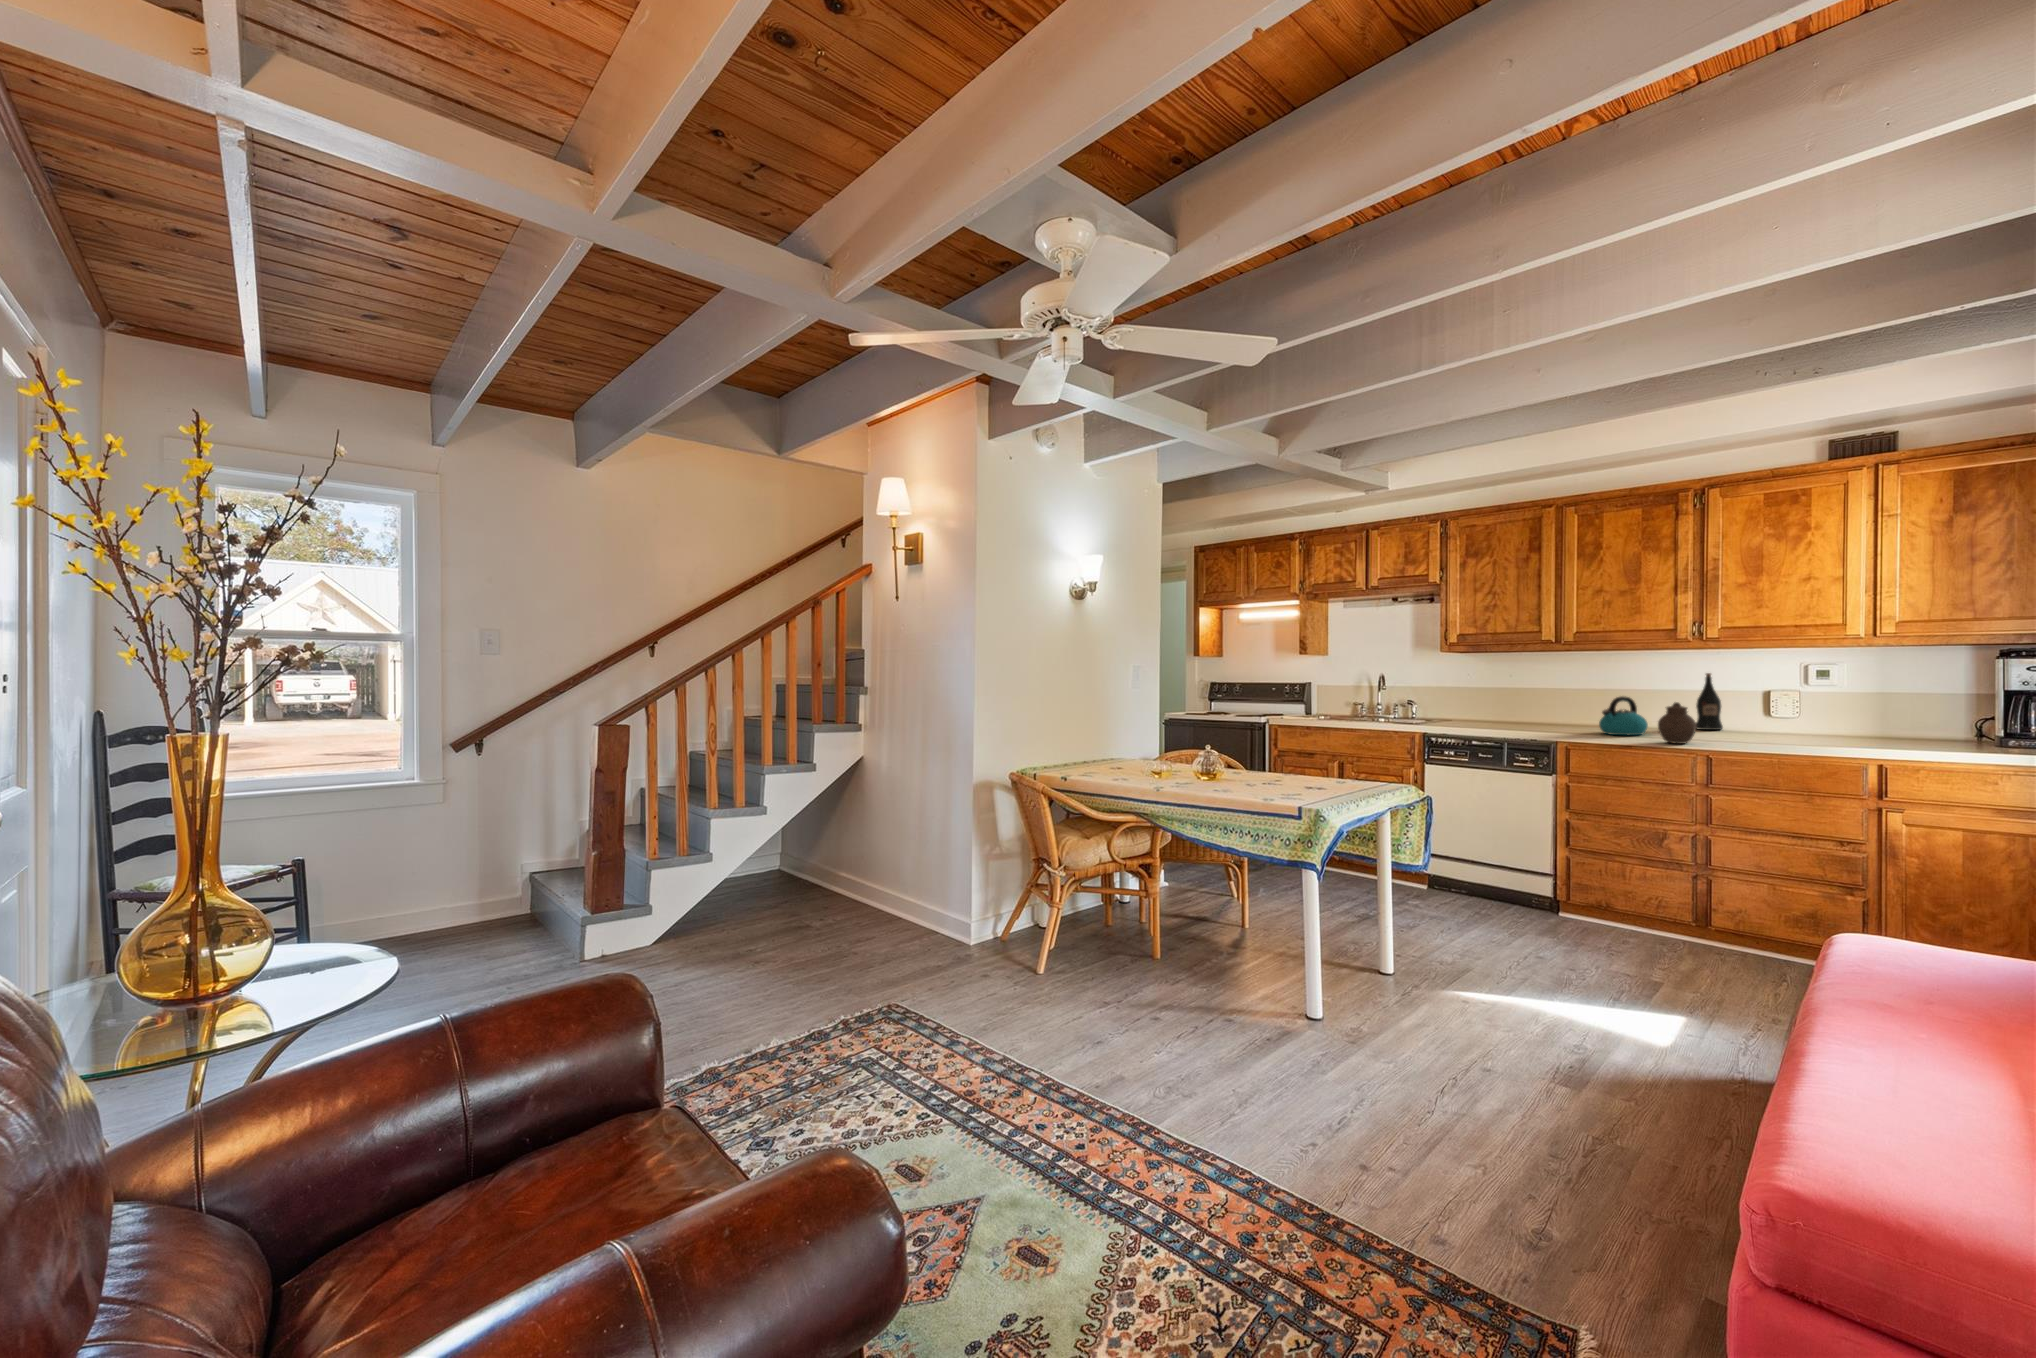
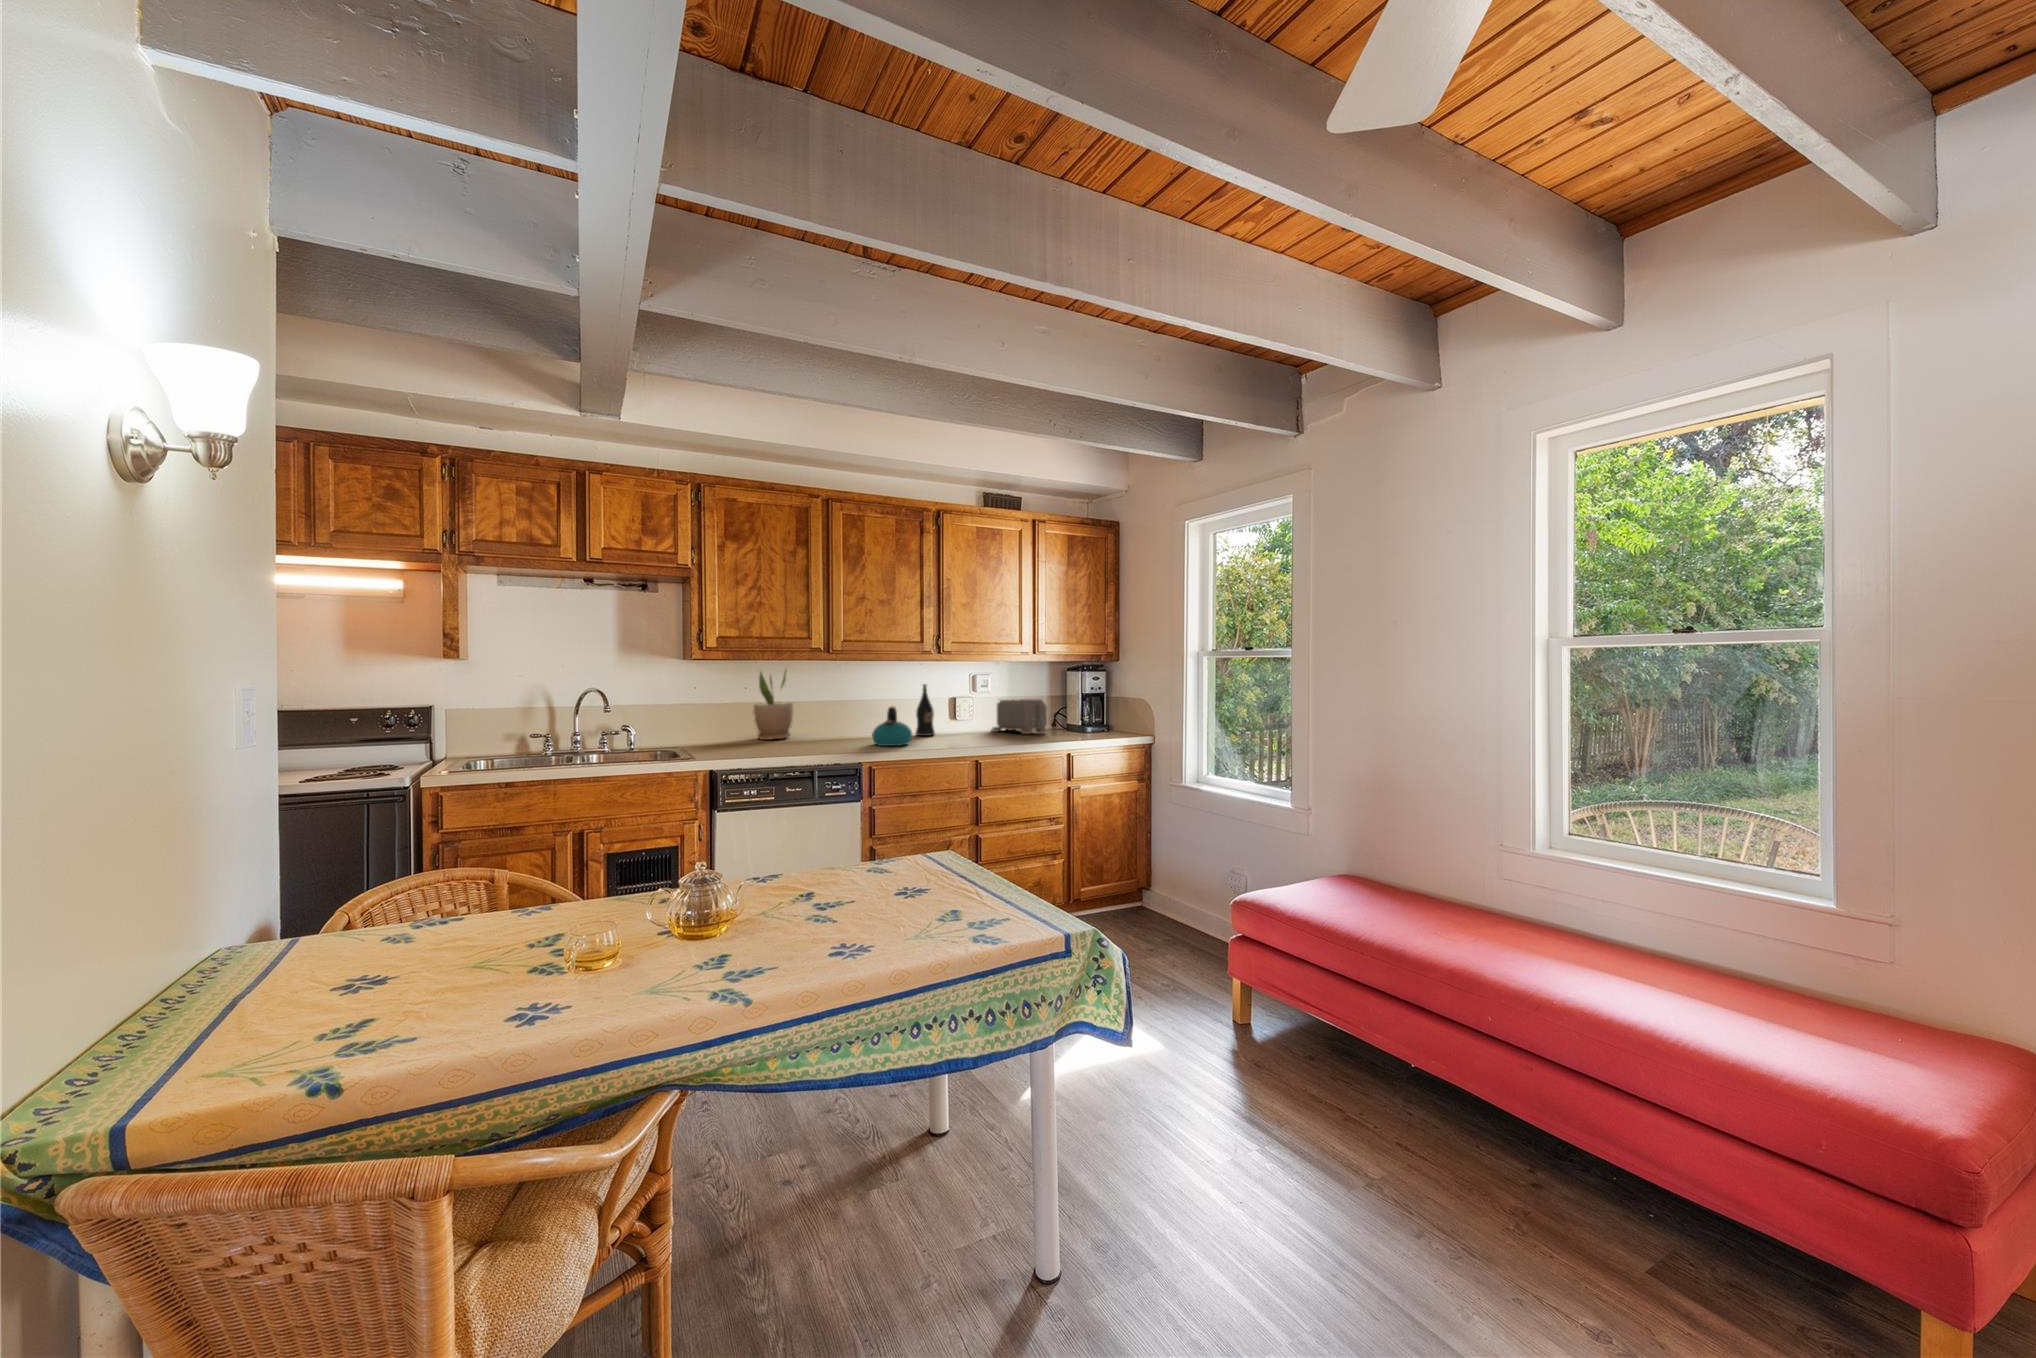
potted plant: none [1515,655,1555,720] -> present [754,671,793,740]
toaster: none [1835,693,1920,740] -> present [992,699,1047,734]
jar: present [1658,702,1696,744] -> none [942,709,971,749]

